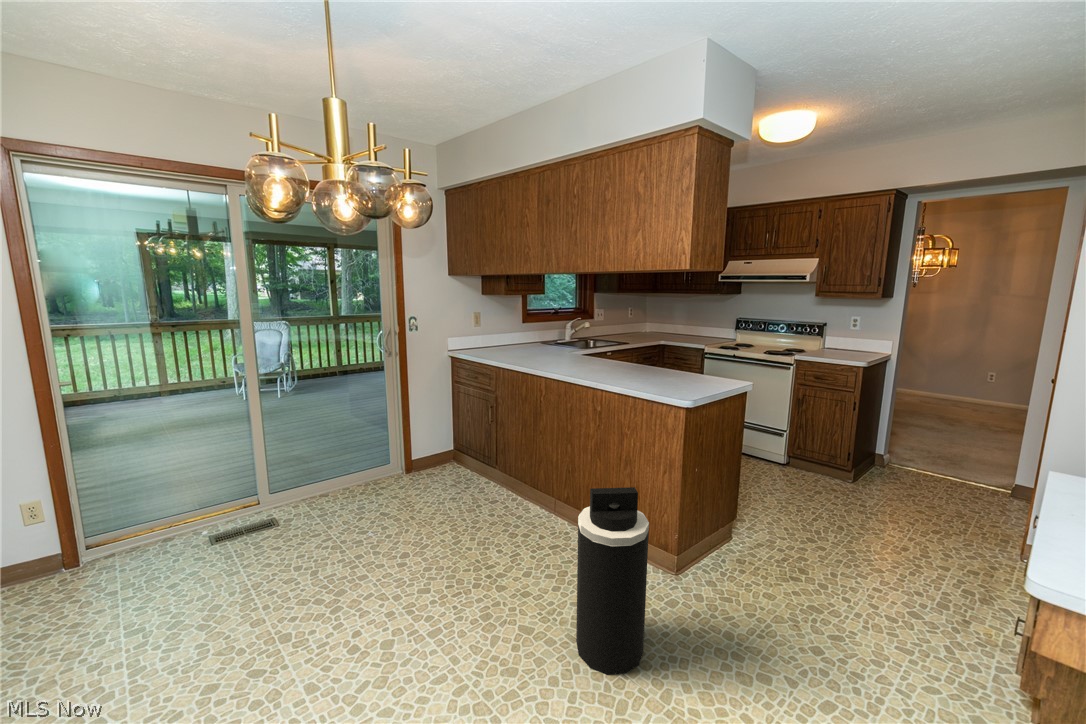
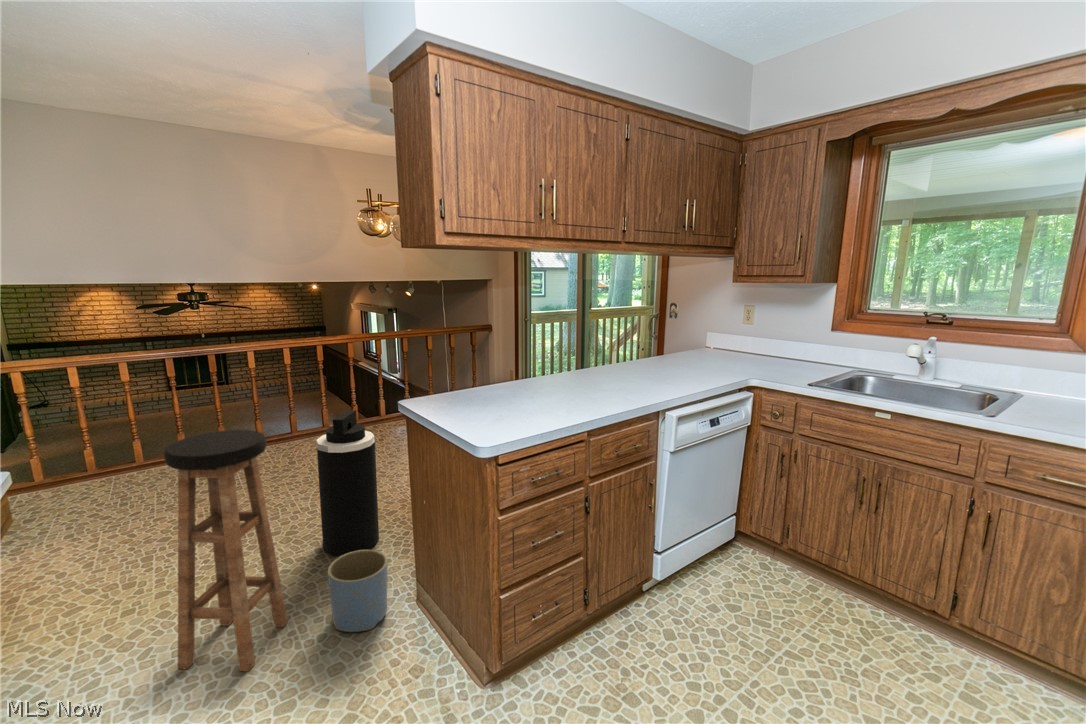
bar stool: none [754,463,873,700] -> present [164,430,288,671]
planter: none [694,542,746,612] -> present [327,550,388,632]

